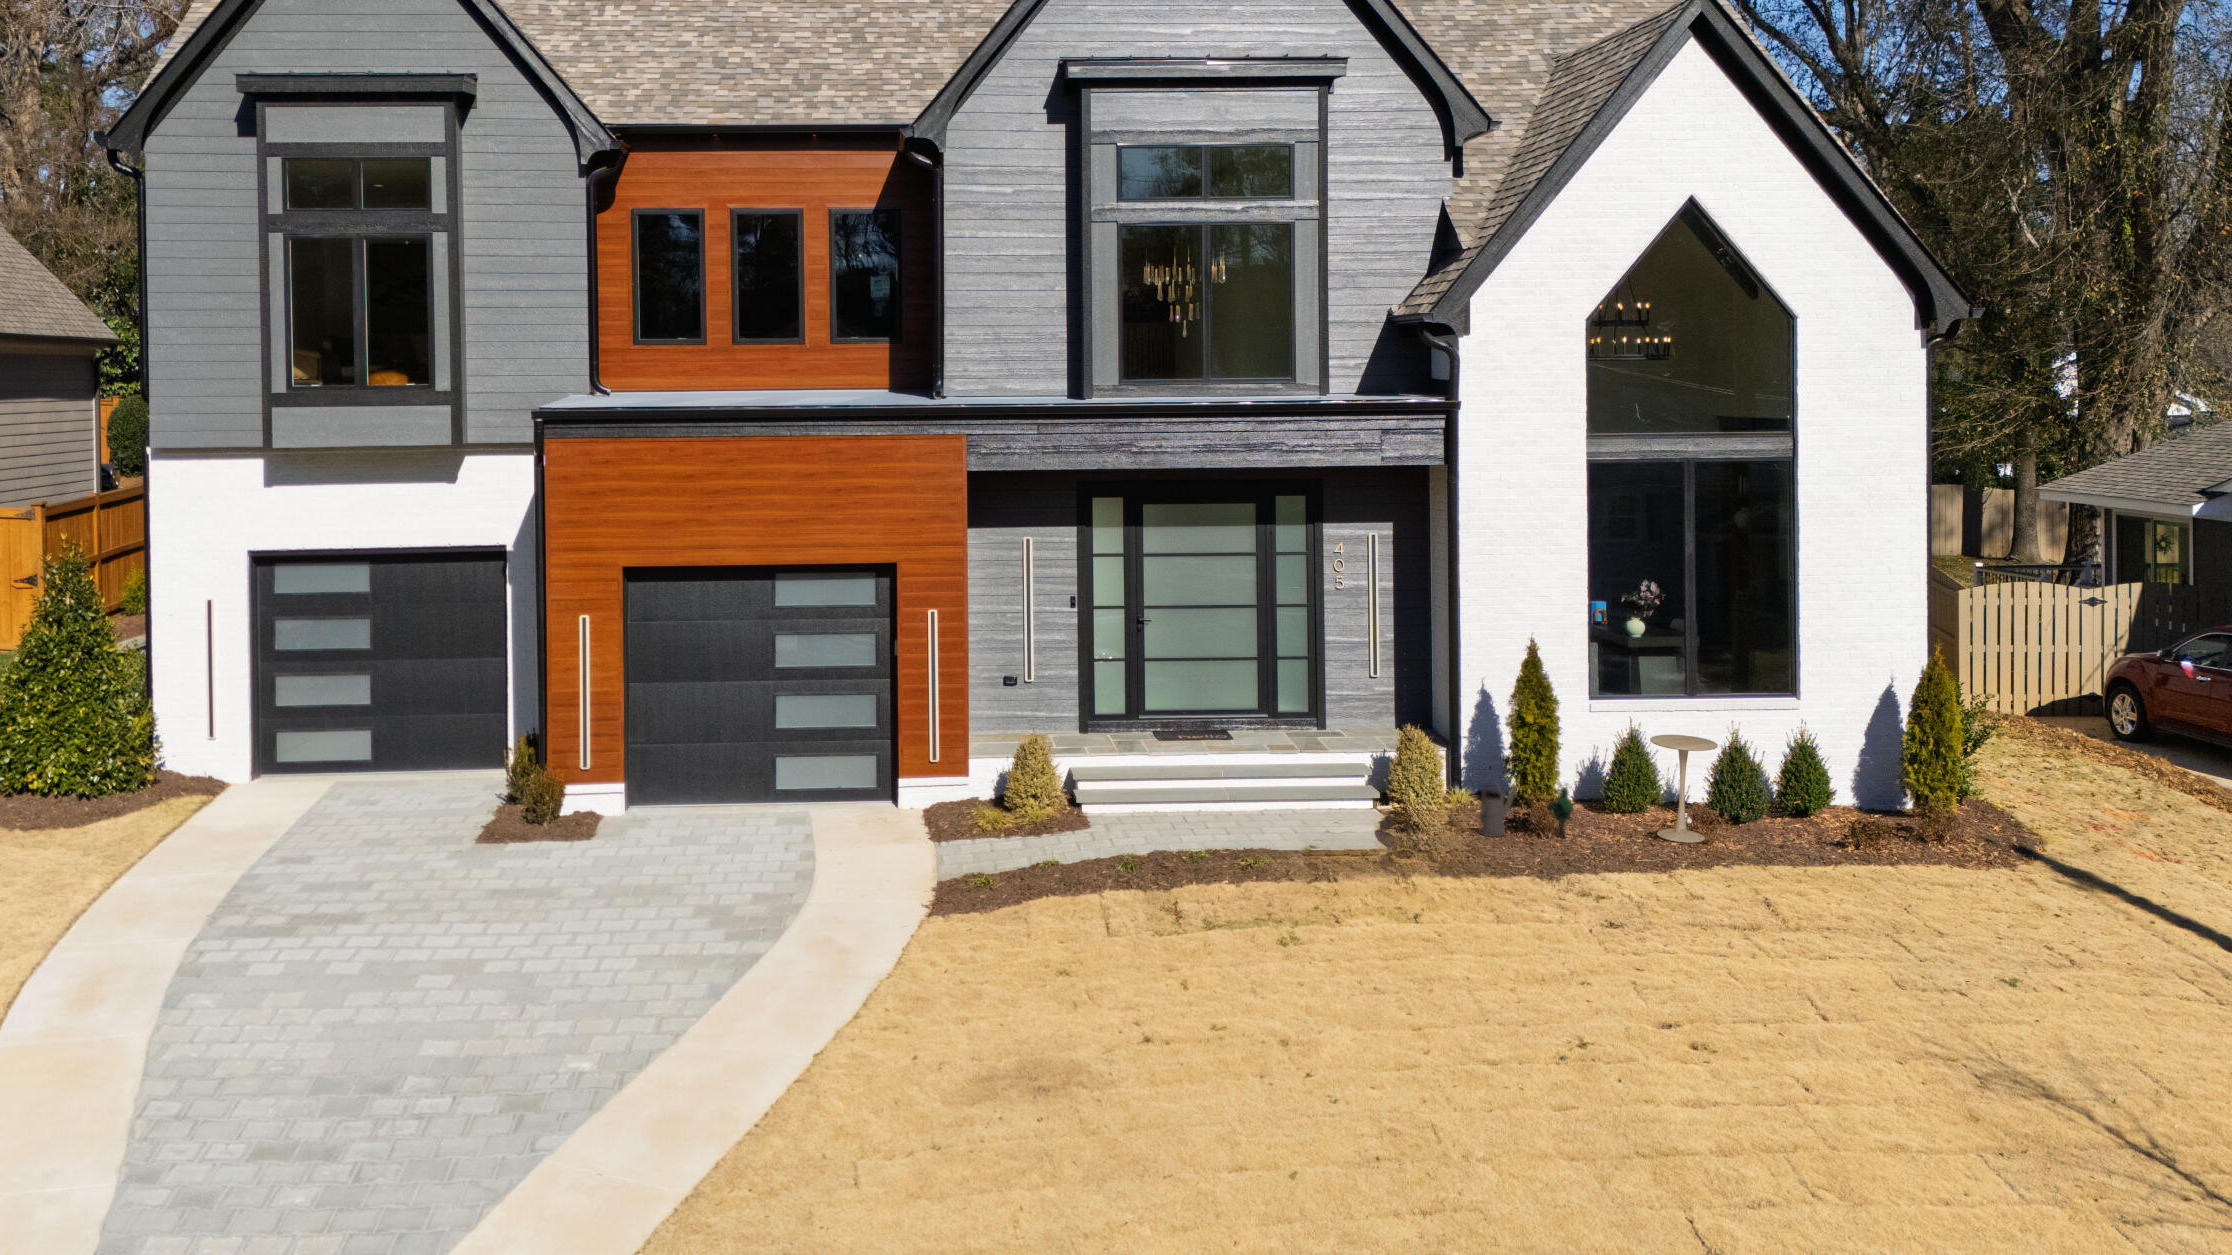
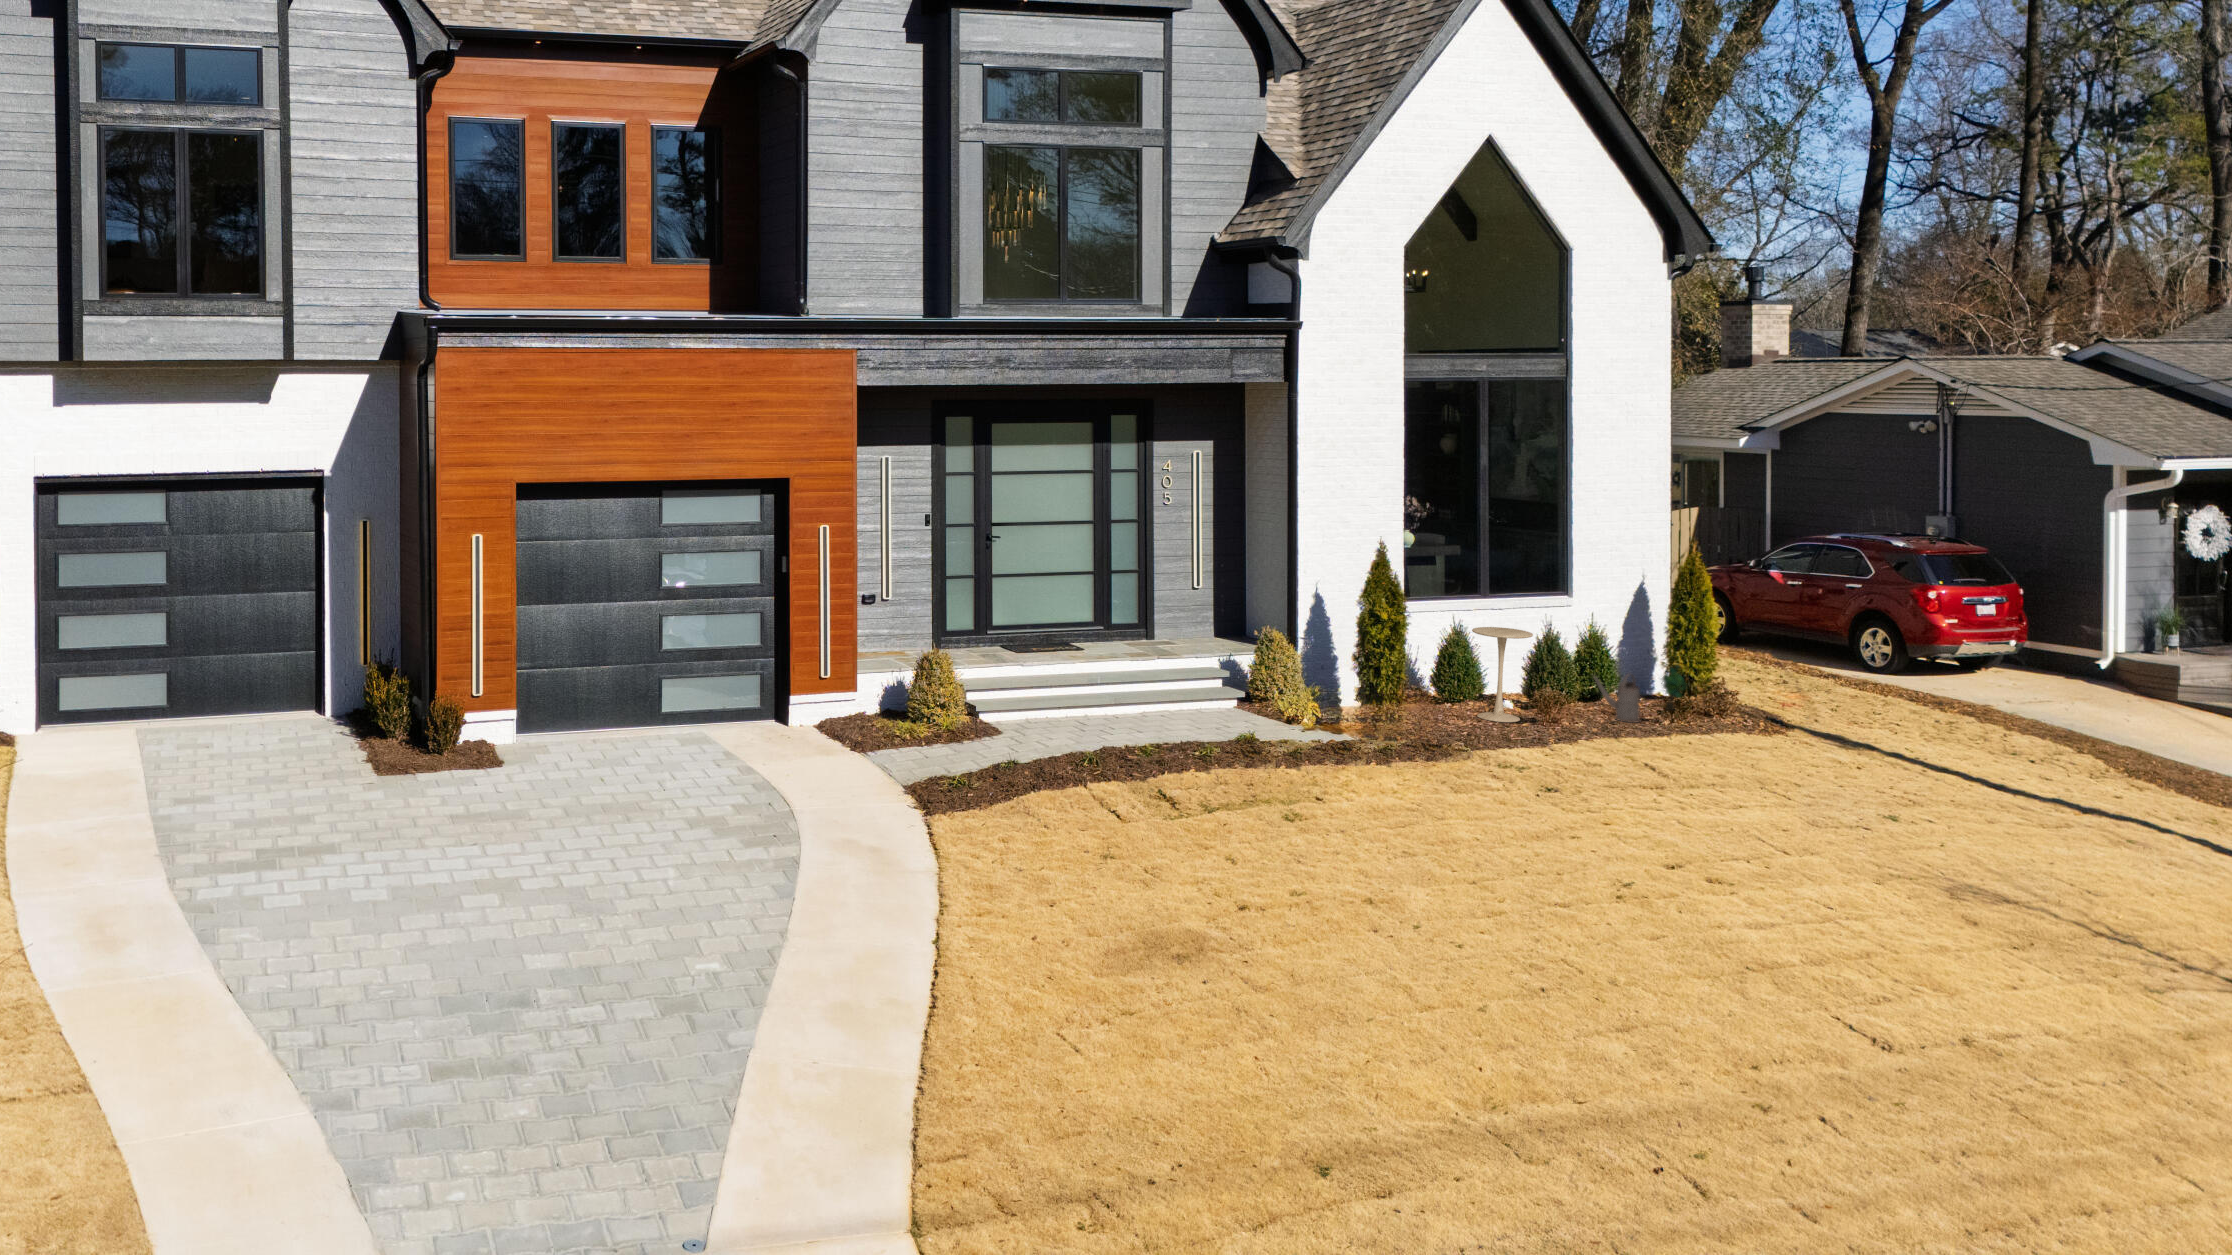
watering can: present [1478,783,1516,837] -> present [1594,674,1640,723]
decorative plant: present [1548,784,1575,838] -> present [1661,665,1687,710]

